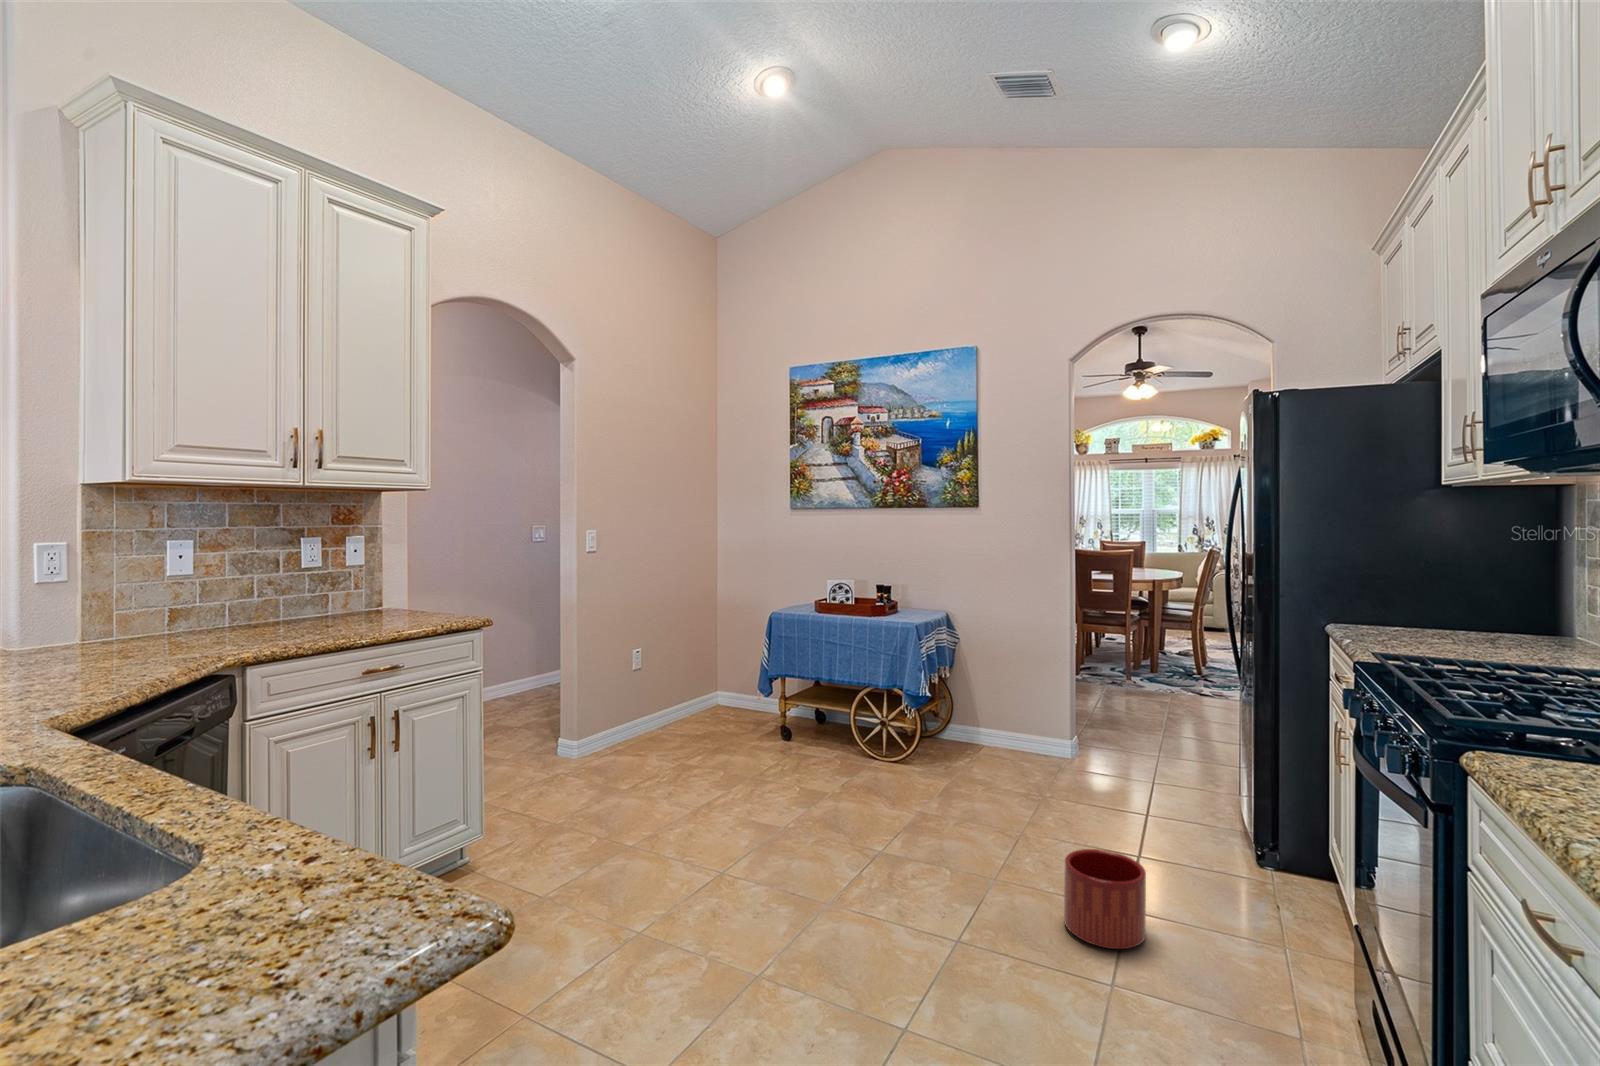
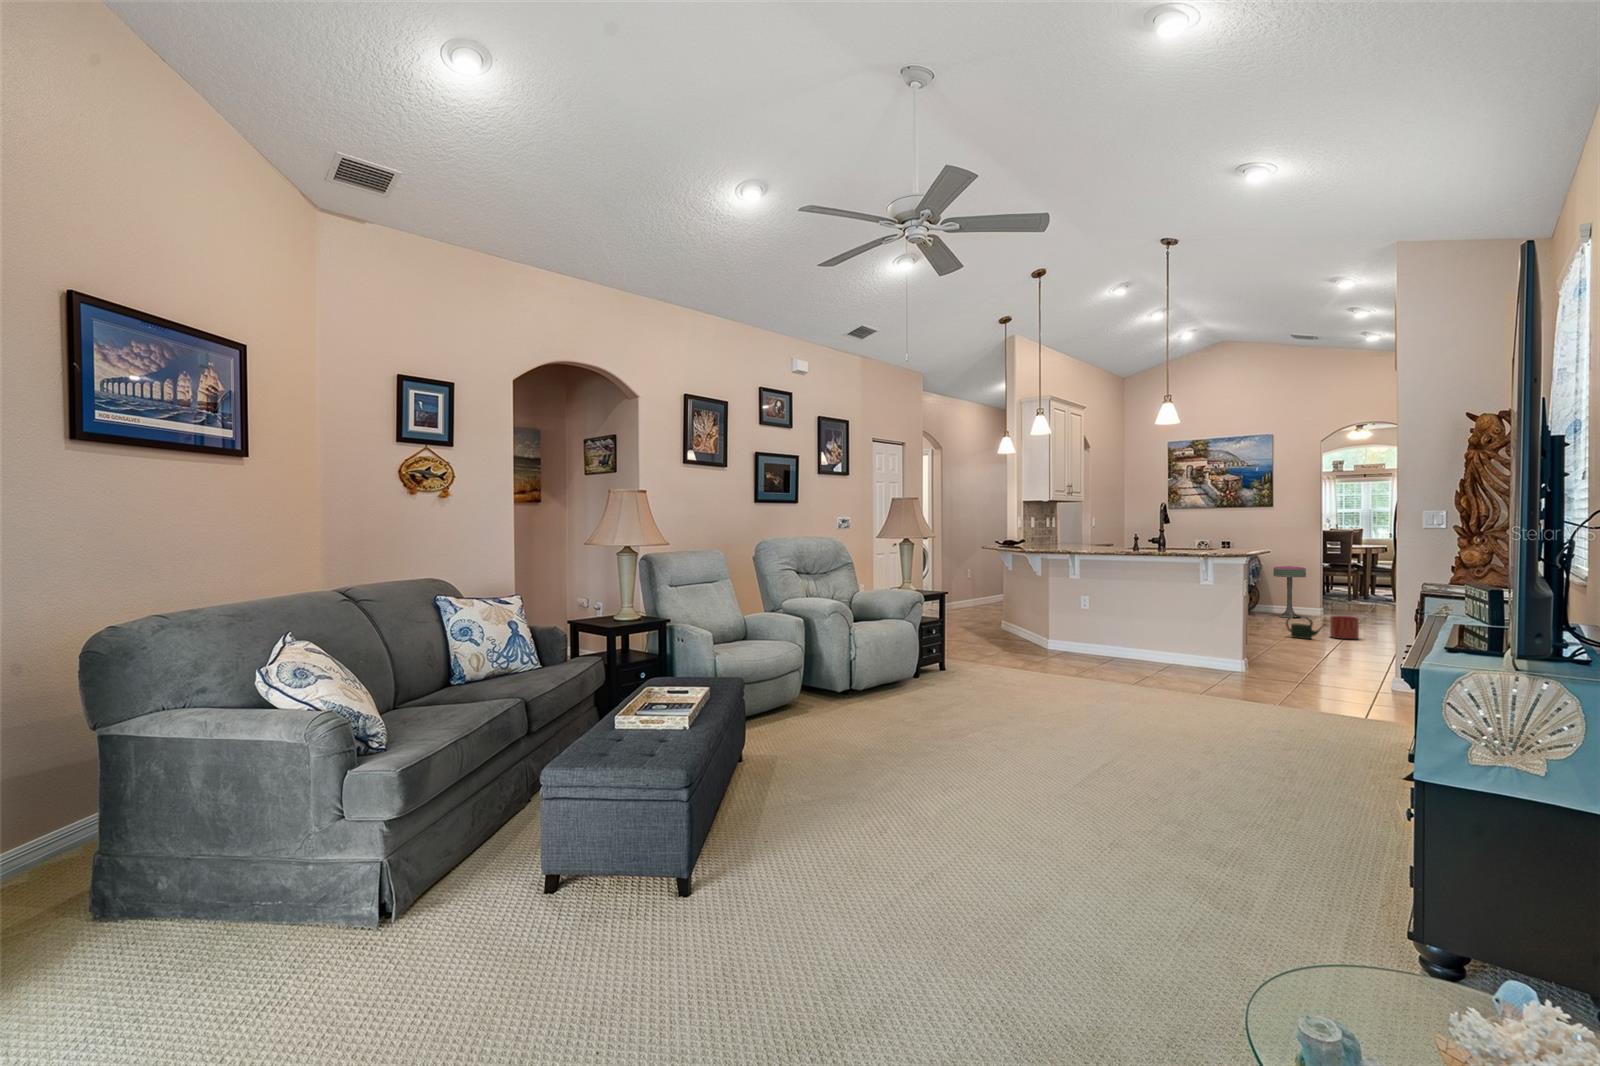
bar stool: none [972,640,1036,763] -> present [1273,566,1306,618]
watering can: none [937,871,1048,961] -> present [1286,616,1322,639]

